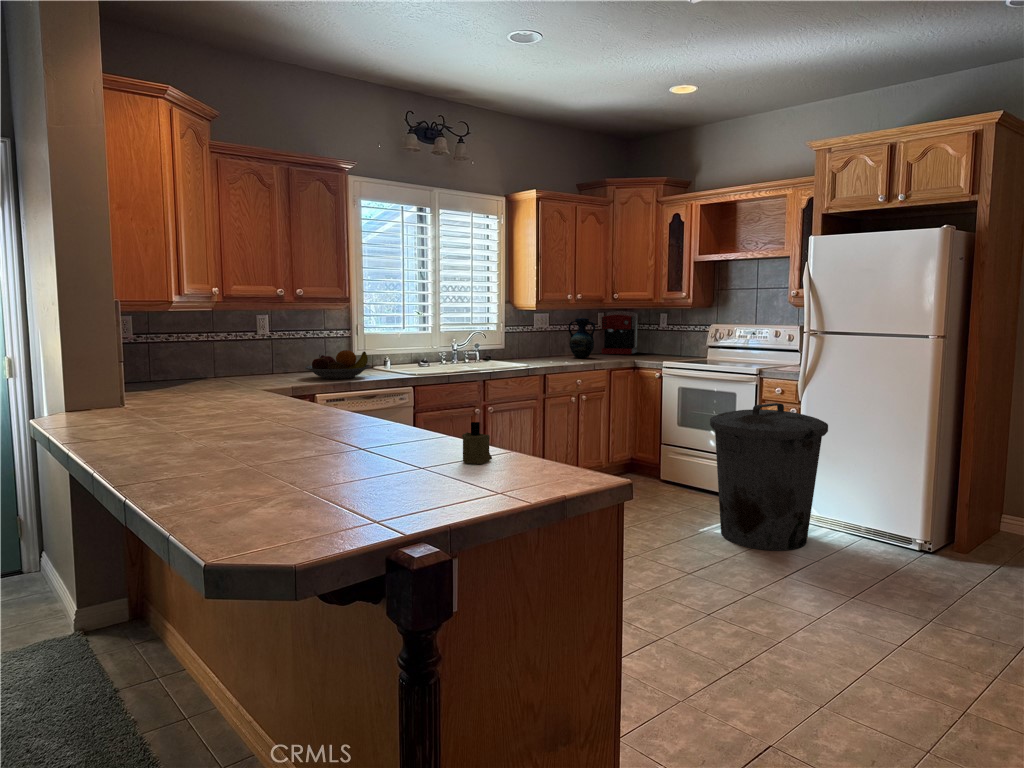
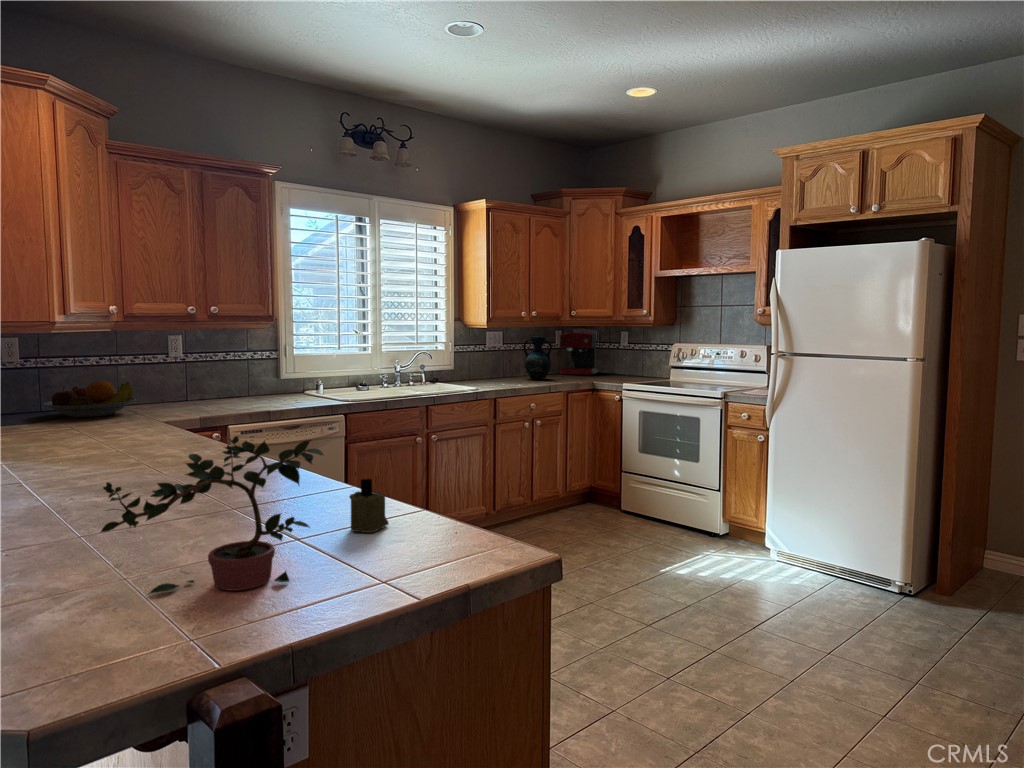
fruit bowl: present [305,350,371,379] -> present [43,381,136,417]
potted plant: none [294,380,460,497] -> present [101,436,323,594]
trash can: present [710,403,828,551] -> none [672,431,799,594]

